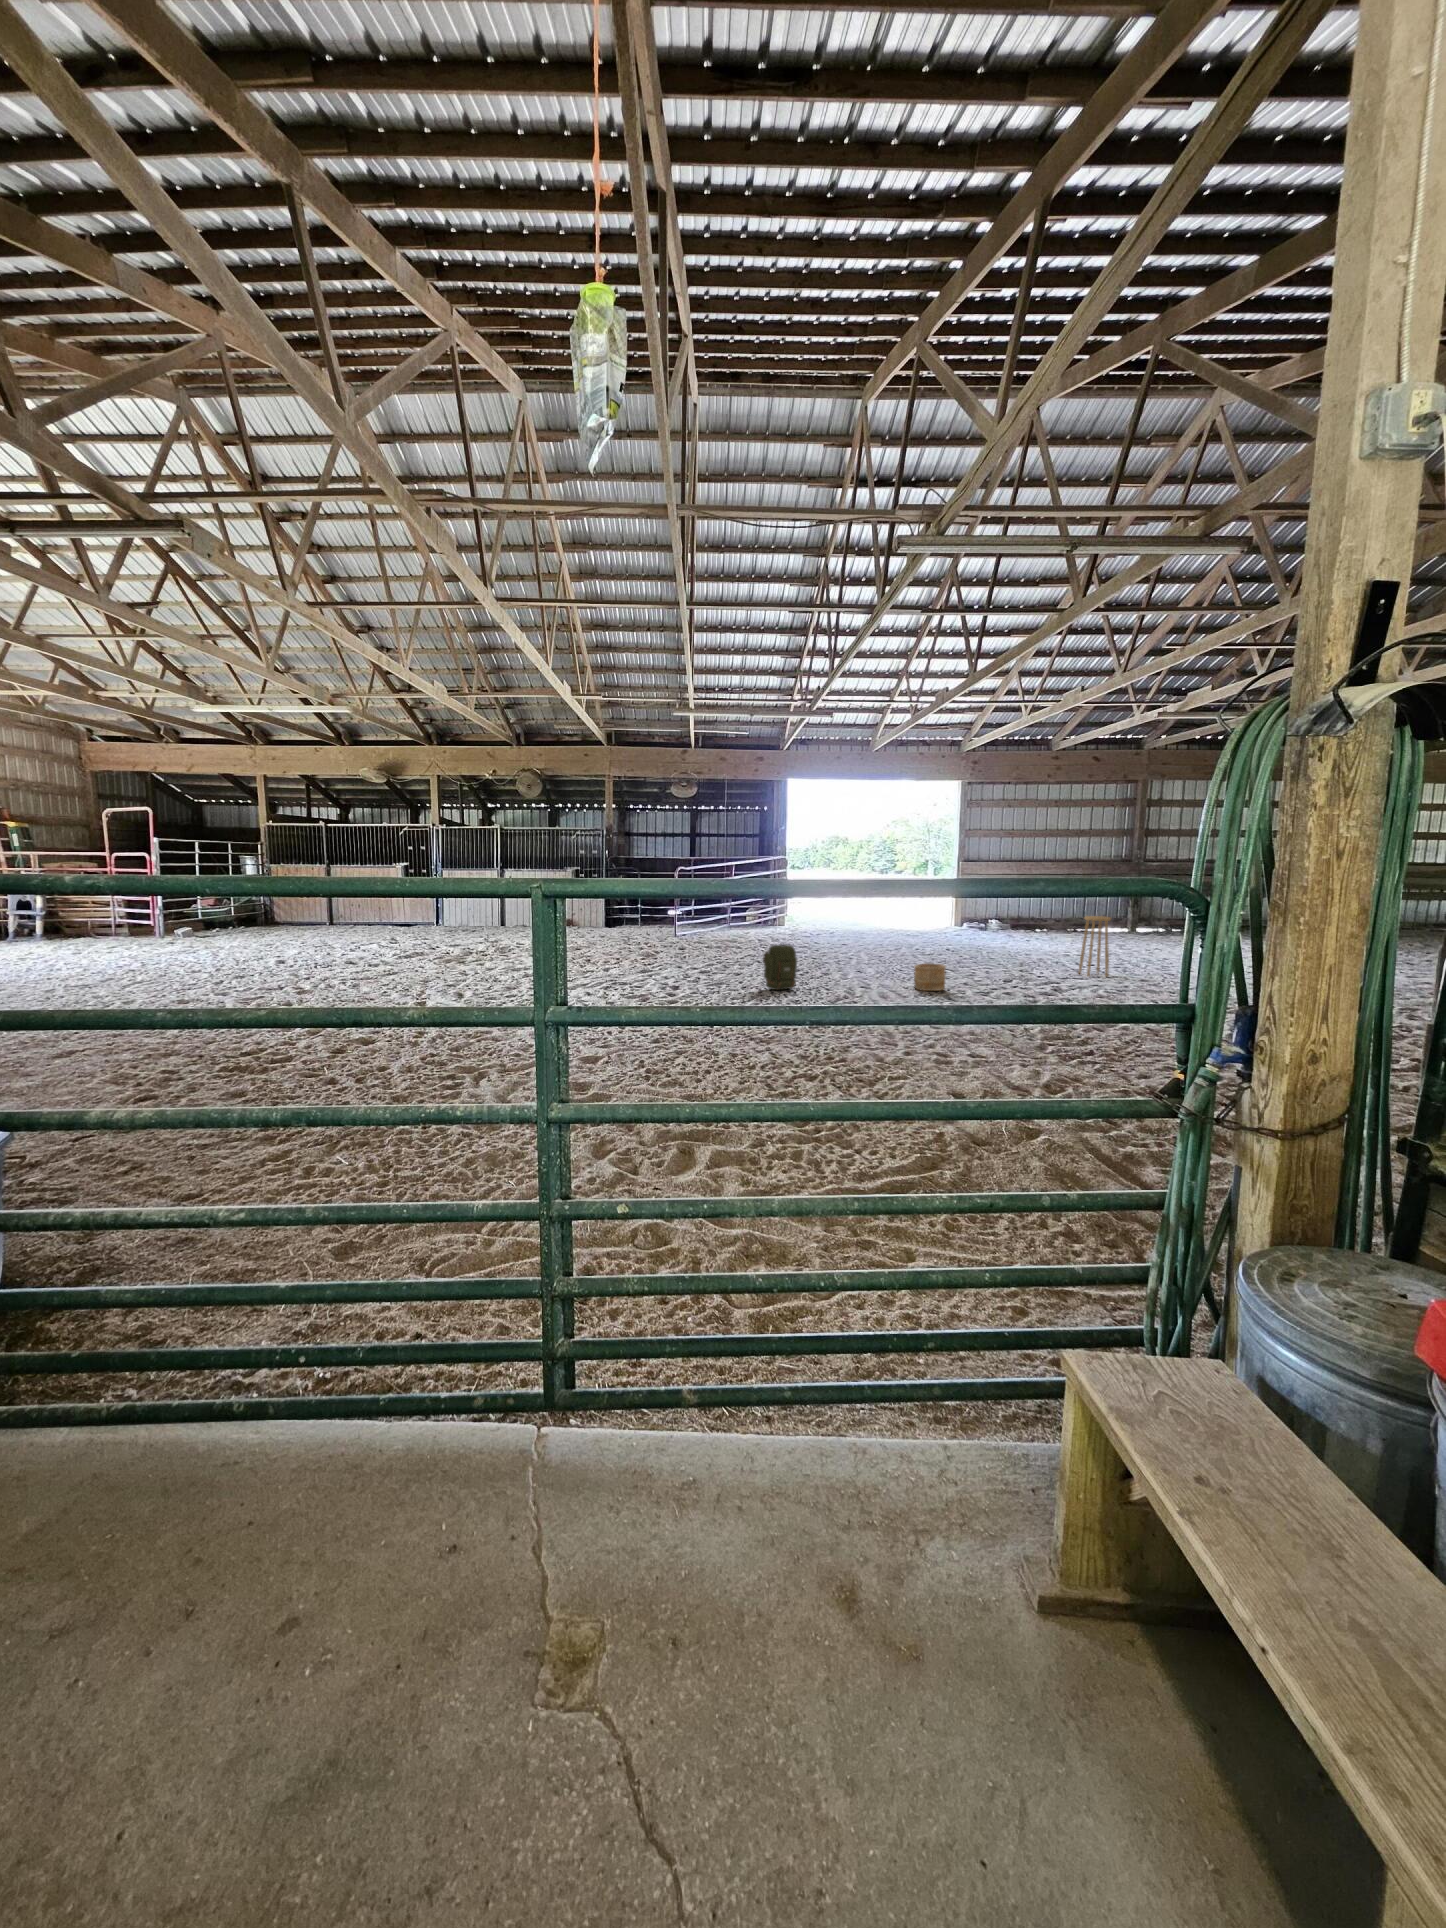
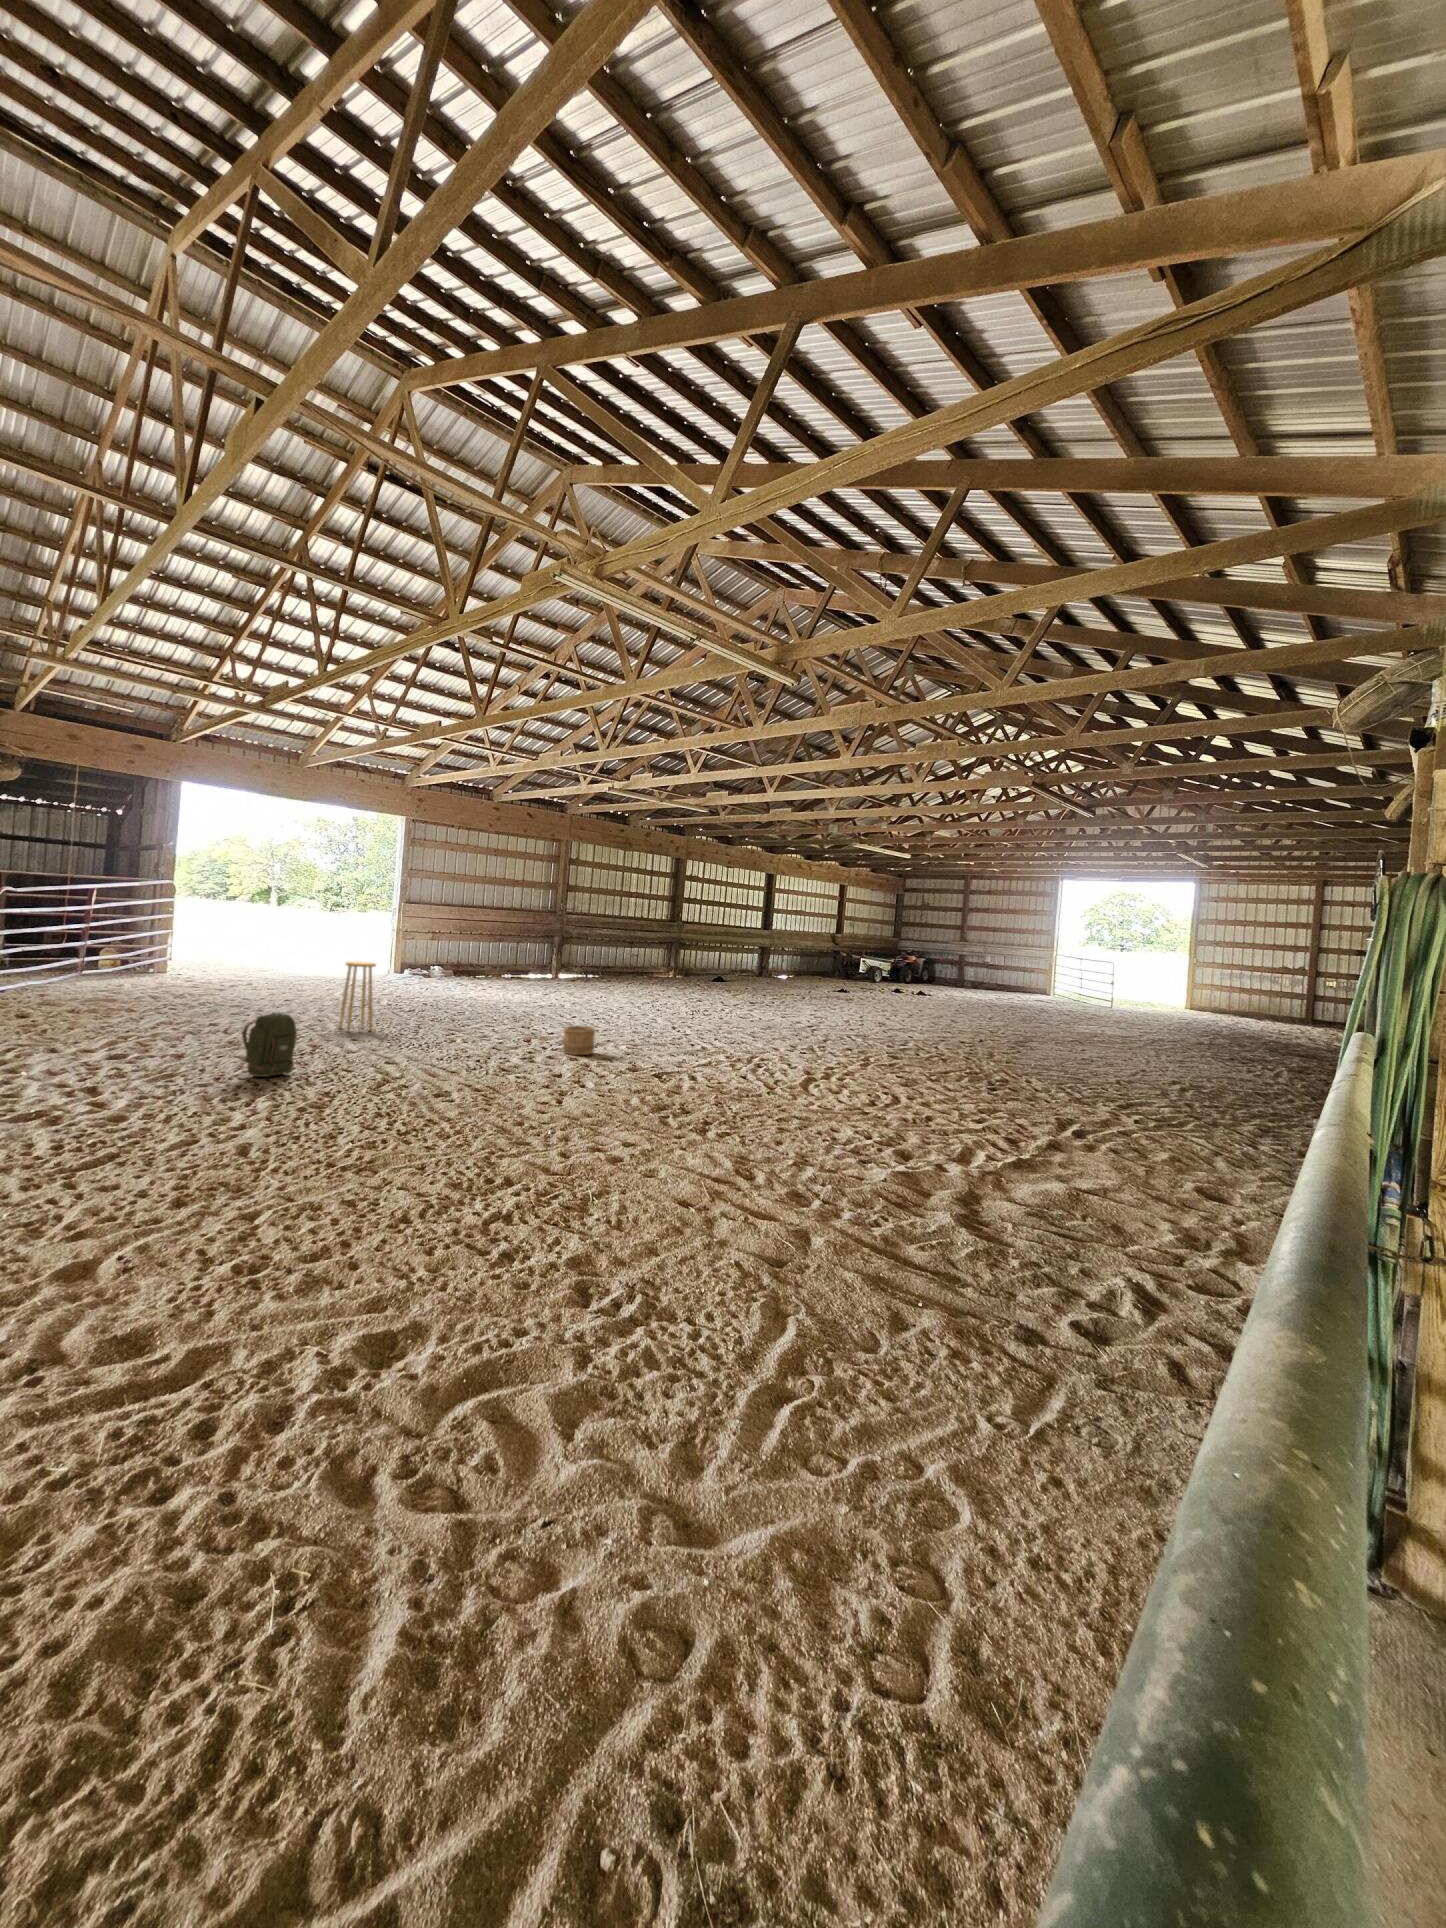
stool: present [1079,916,1111,977] -> present [339,961,376,1032]
wooden bucket: present [914,963,946,991] -> present [563,1026,595,1055]

